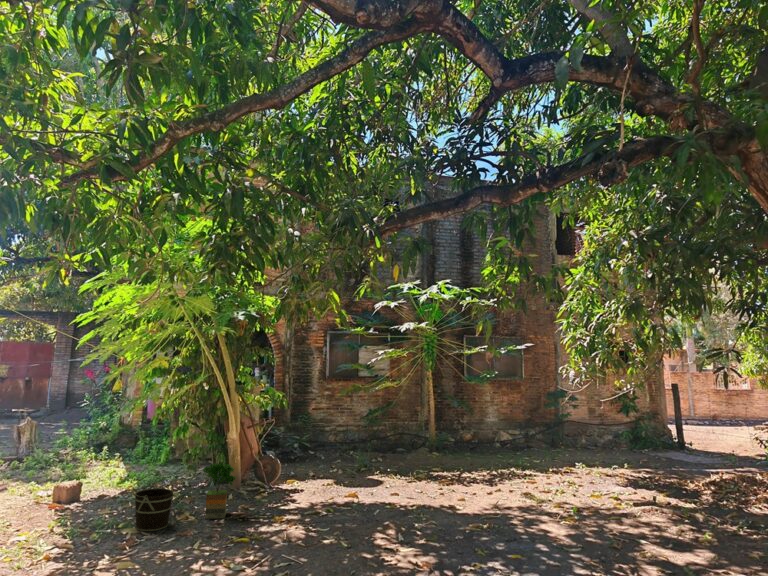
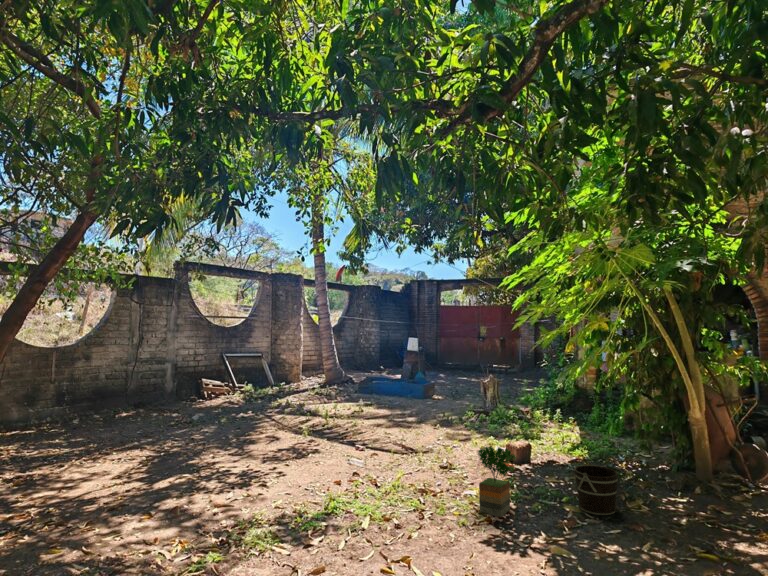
potted tree: present [203,463,236,519] -> present [478,446,516,517]

